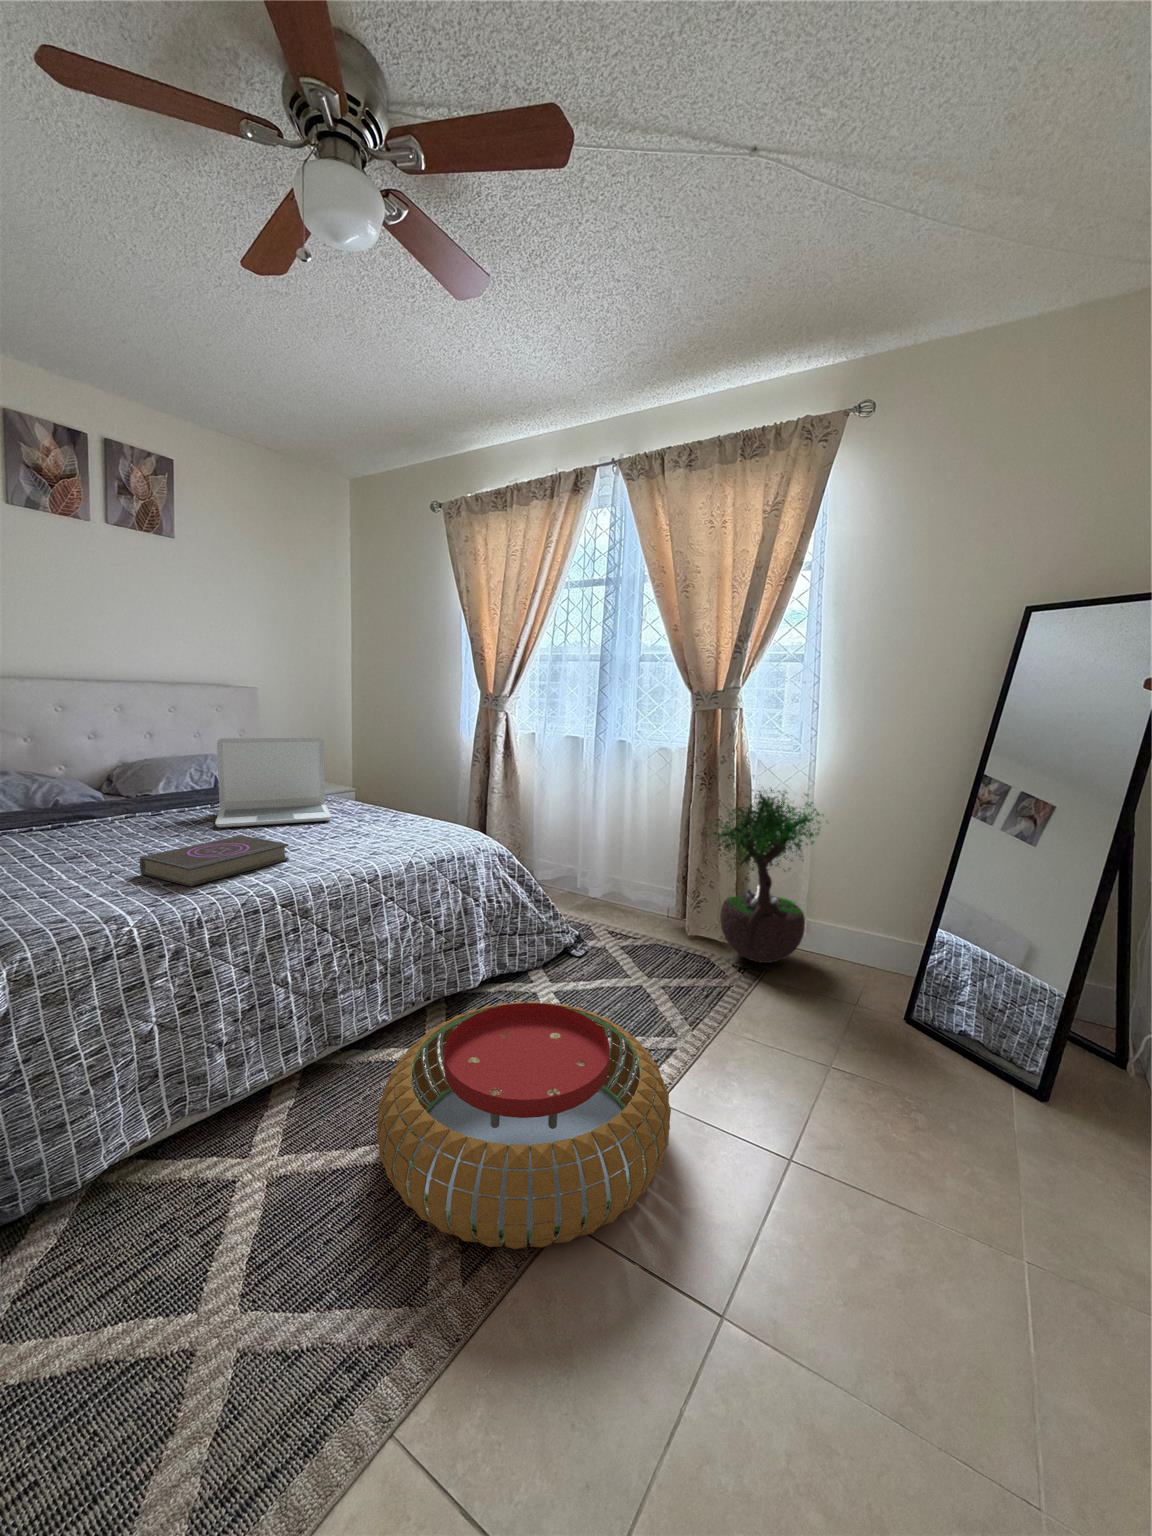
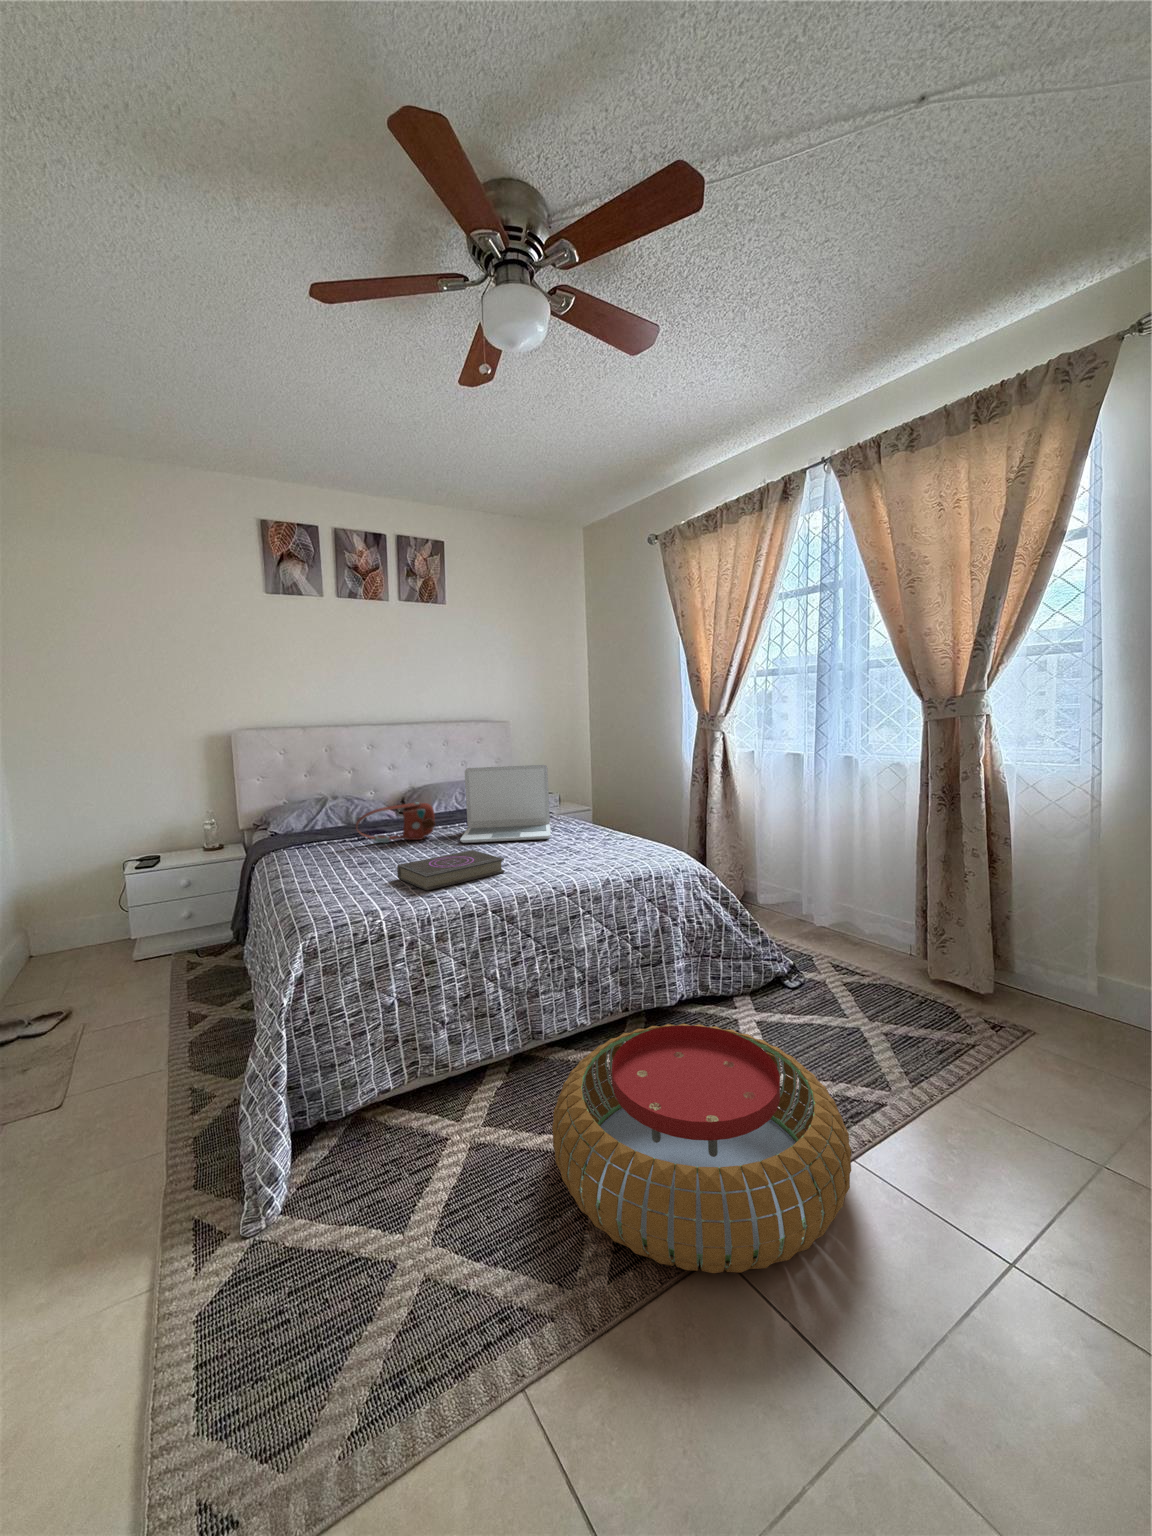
handbag: none [56,778,179,829] -> present [356,802,436,843]
potted tree: present [708,789,821,963] -> none [941,792,1119,1025]

